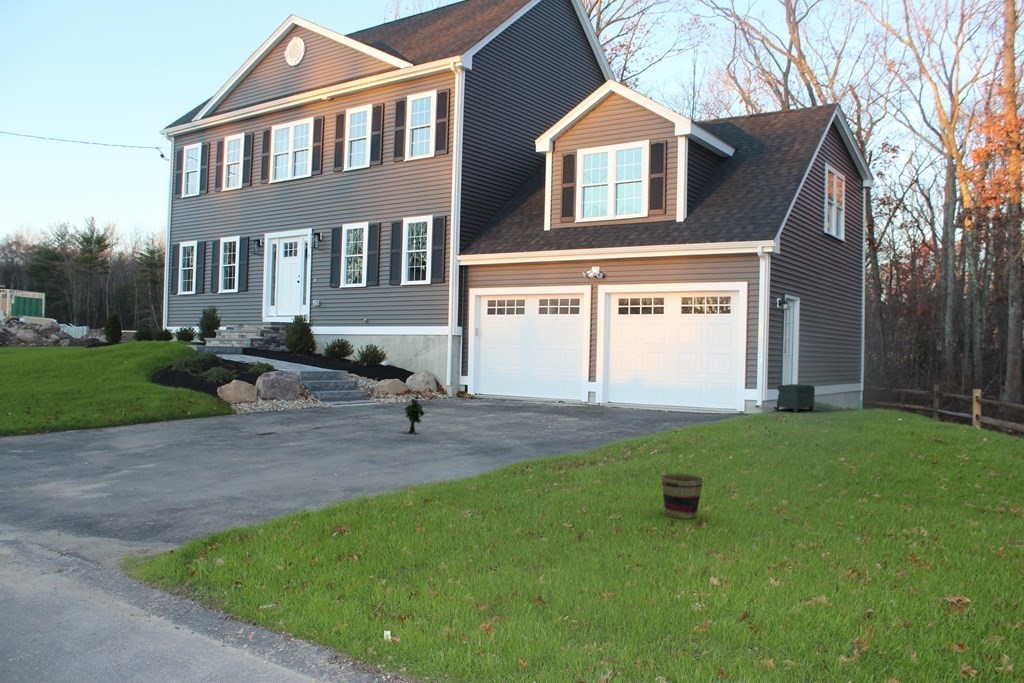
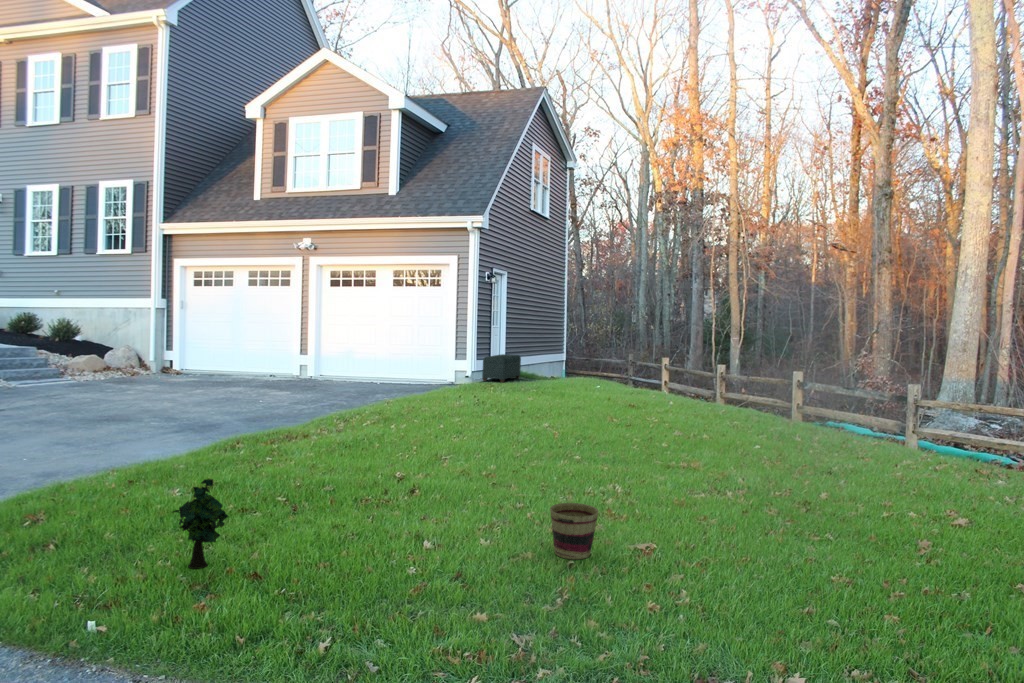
decorative plant: present [405,396,425,433] -> present [173,479,228,569]
basket: present [661,474,703,519] -> present [550,503,598,559]

